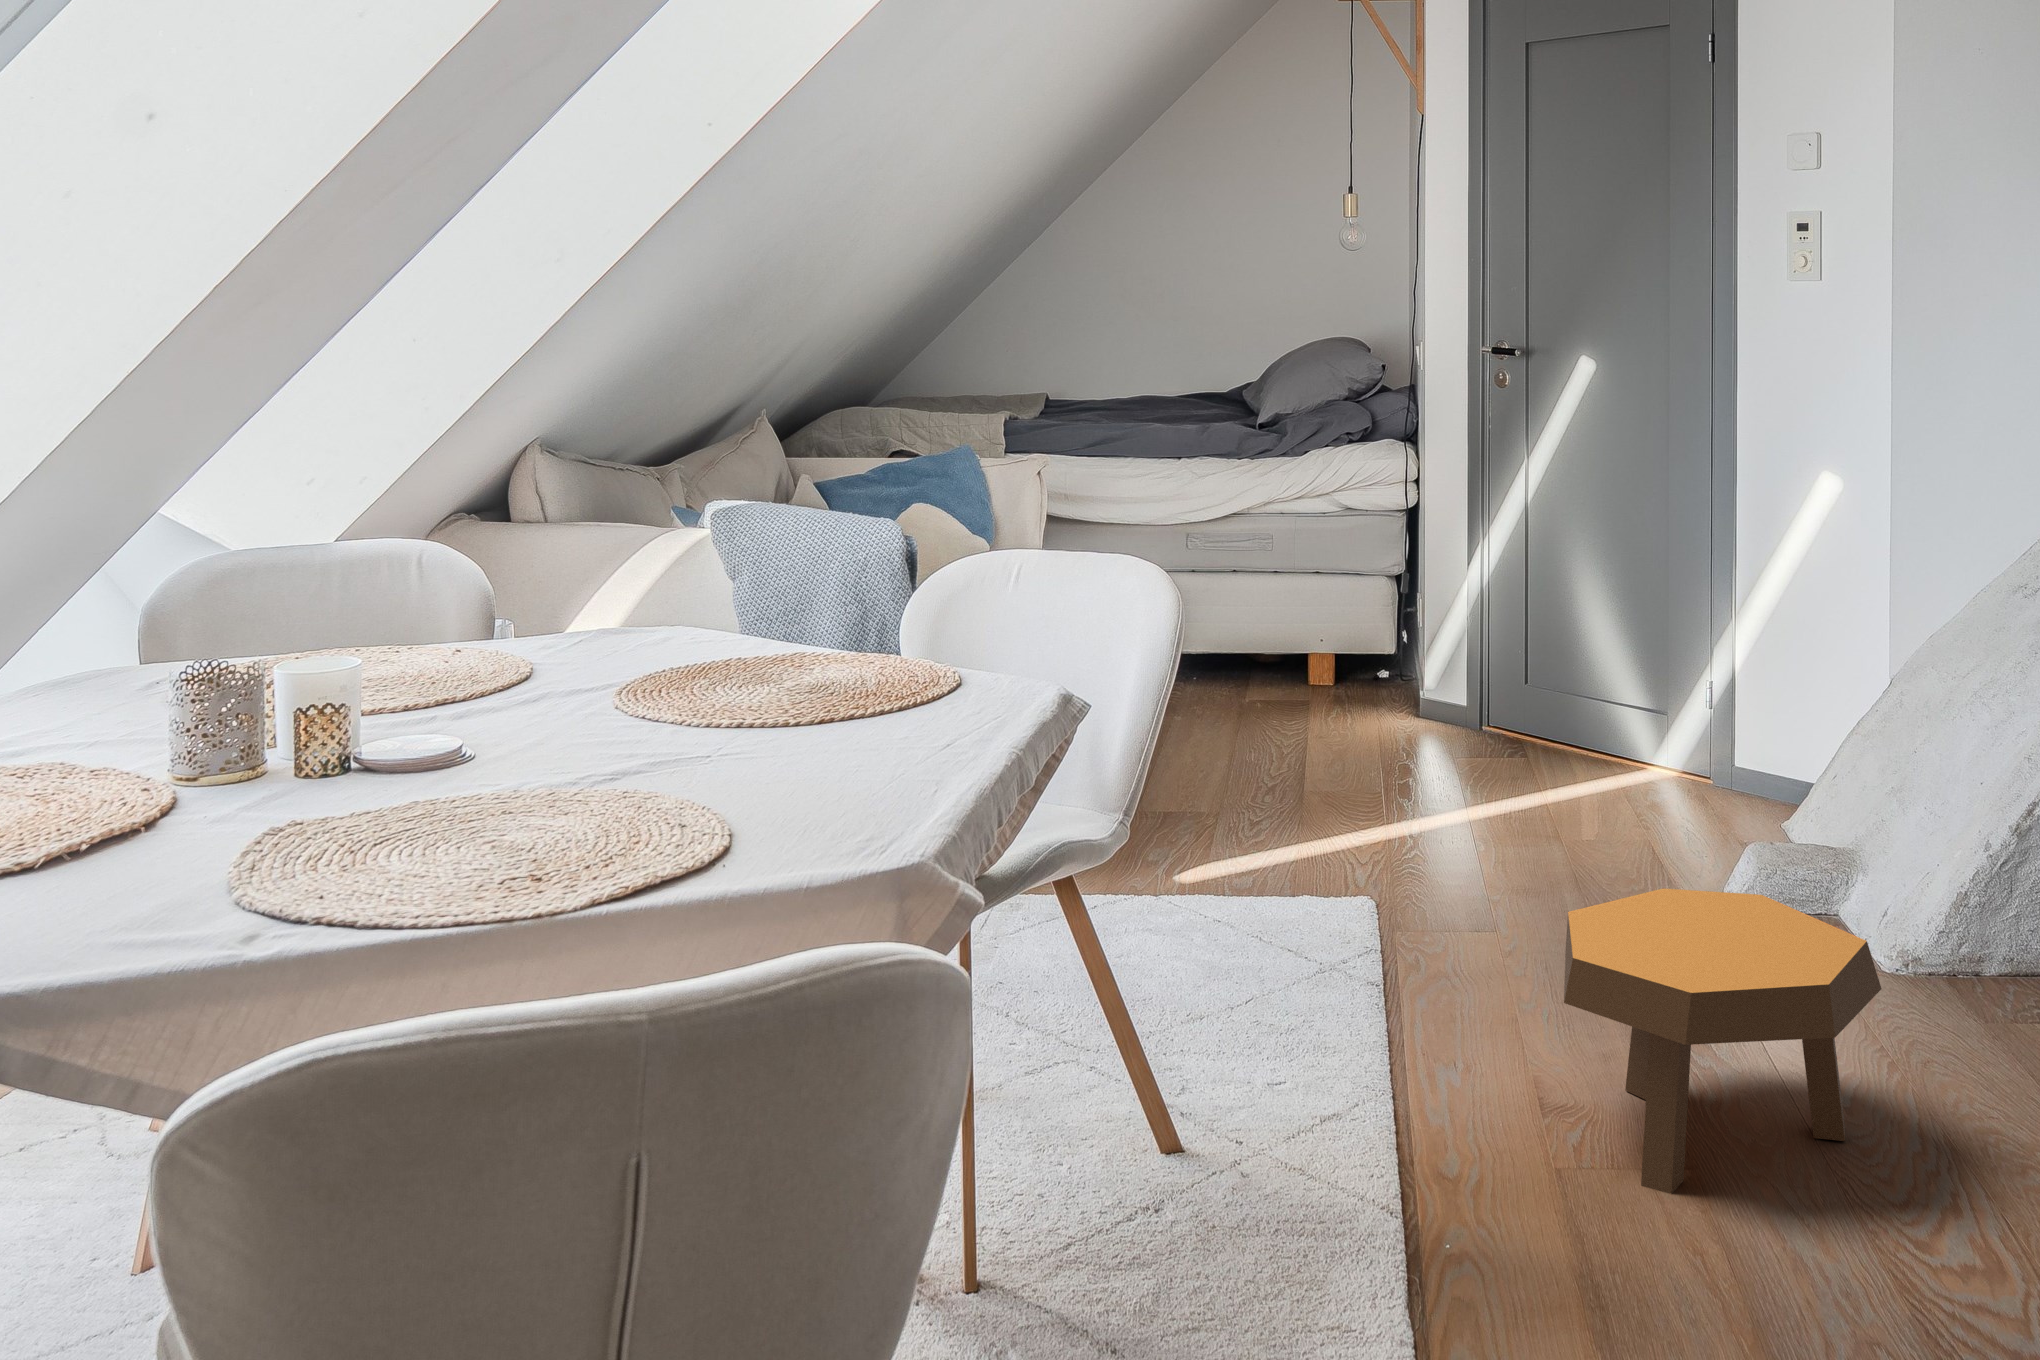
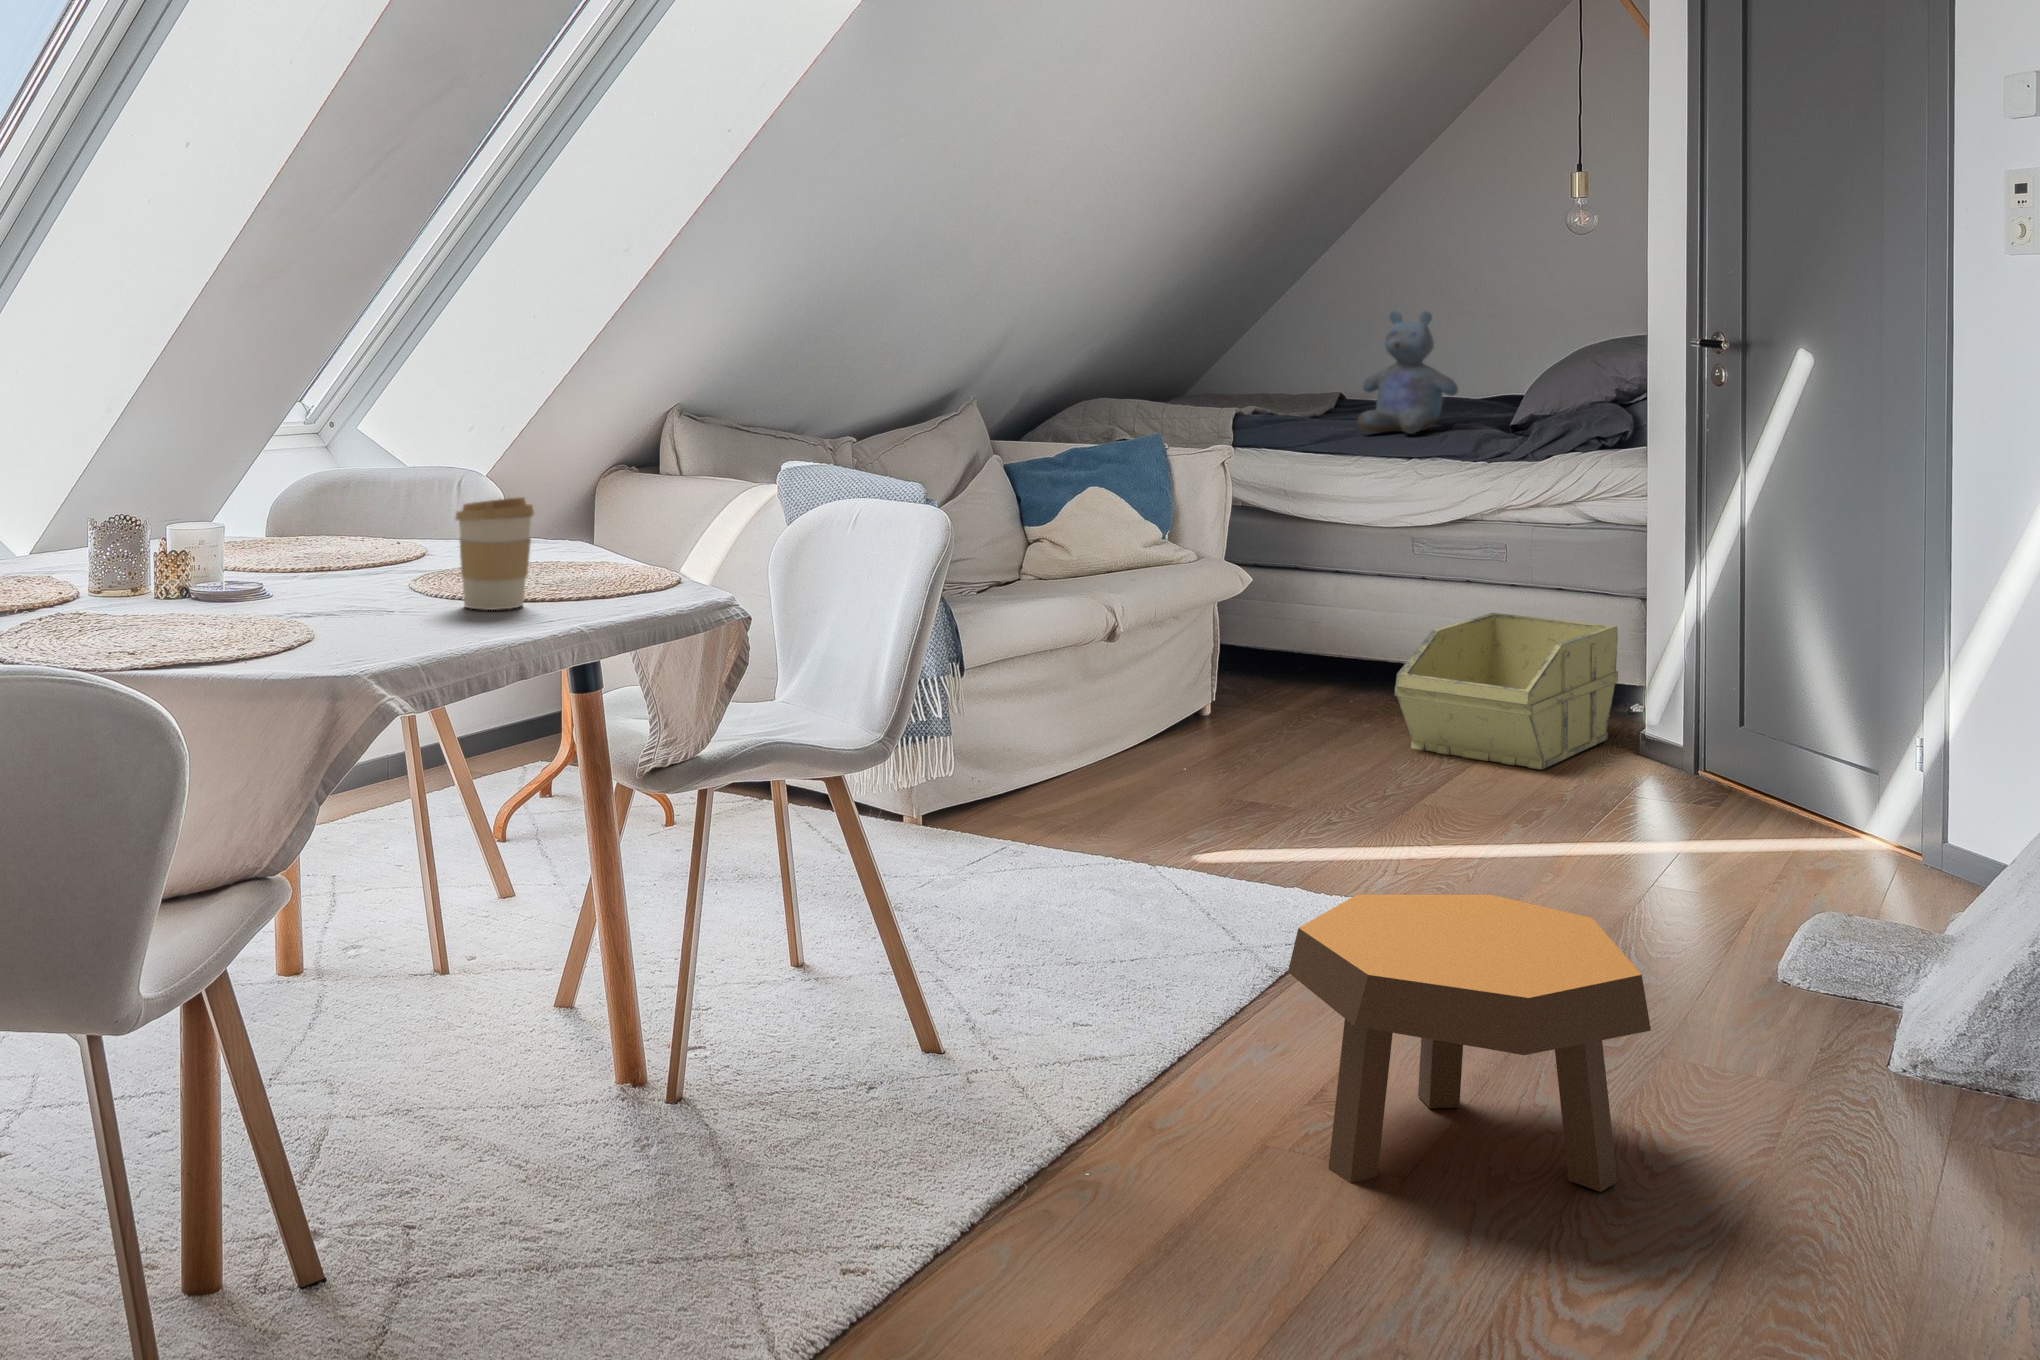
stuffed bear: none [1119,317,1215,436] -> present [1358,311,1458,434]
storage bin: none [1232,601,1389,745] -> present [1395,613,1618,770]
coffee cup: none [846,624,949,774] -> present [456,497,535,610]

